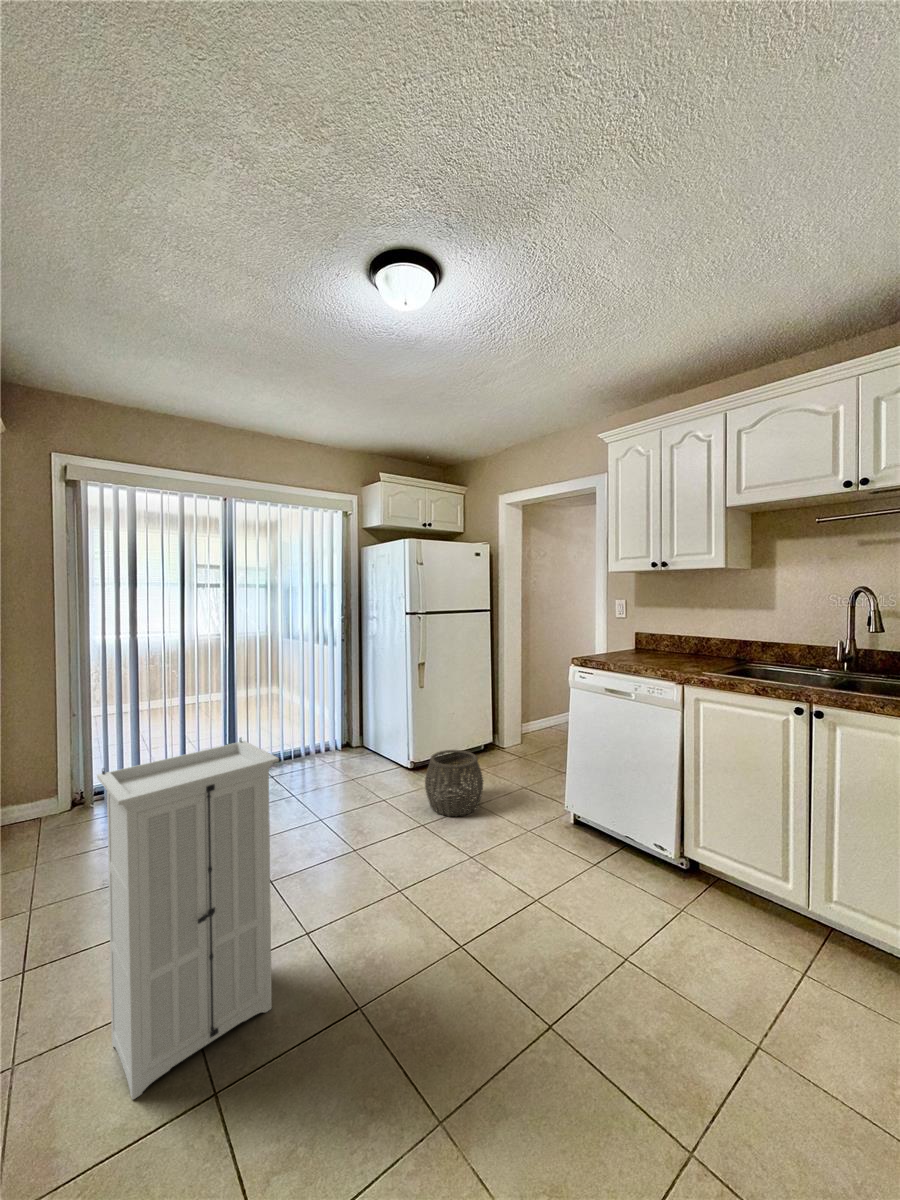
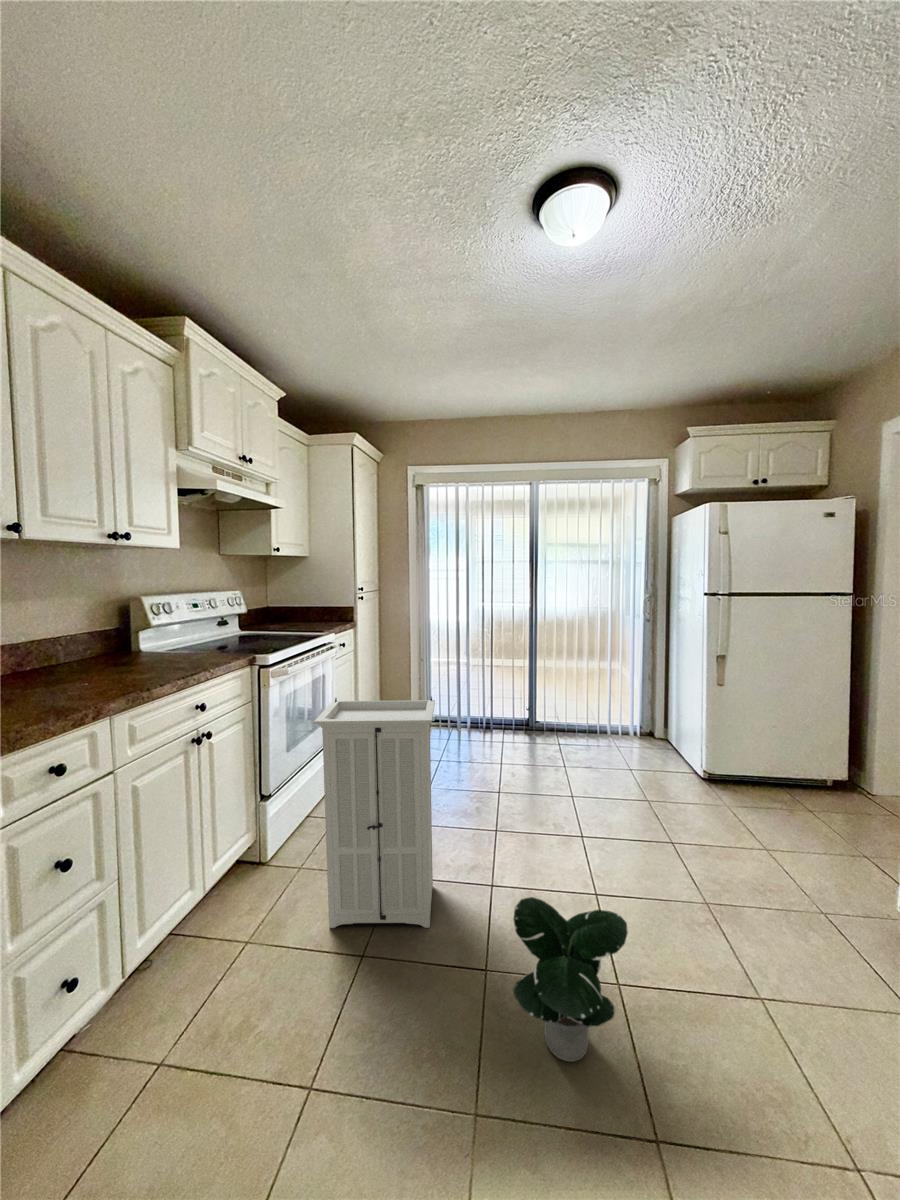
woven basket: present [425,750,483,816] -> none [689,767,774,856]
potted plant: none [405,873,508,1022] -> present [513,897,628,1062]

